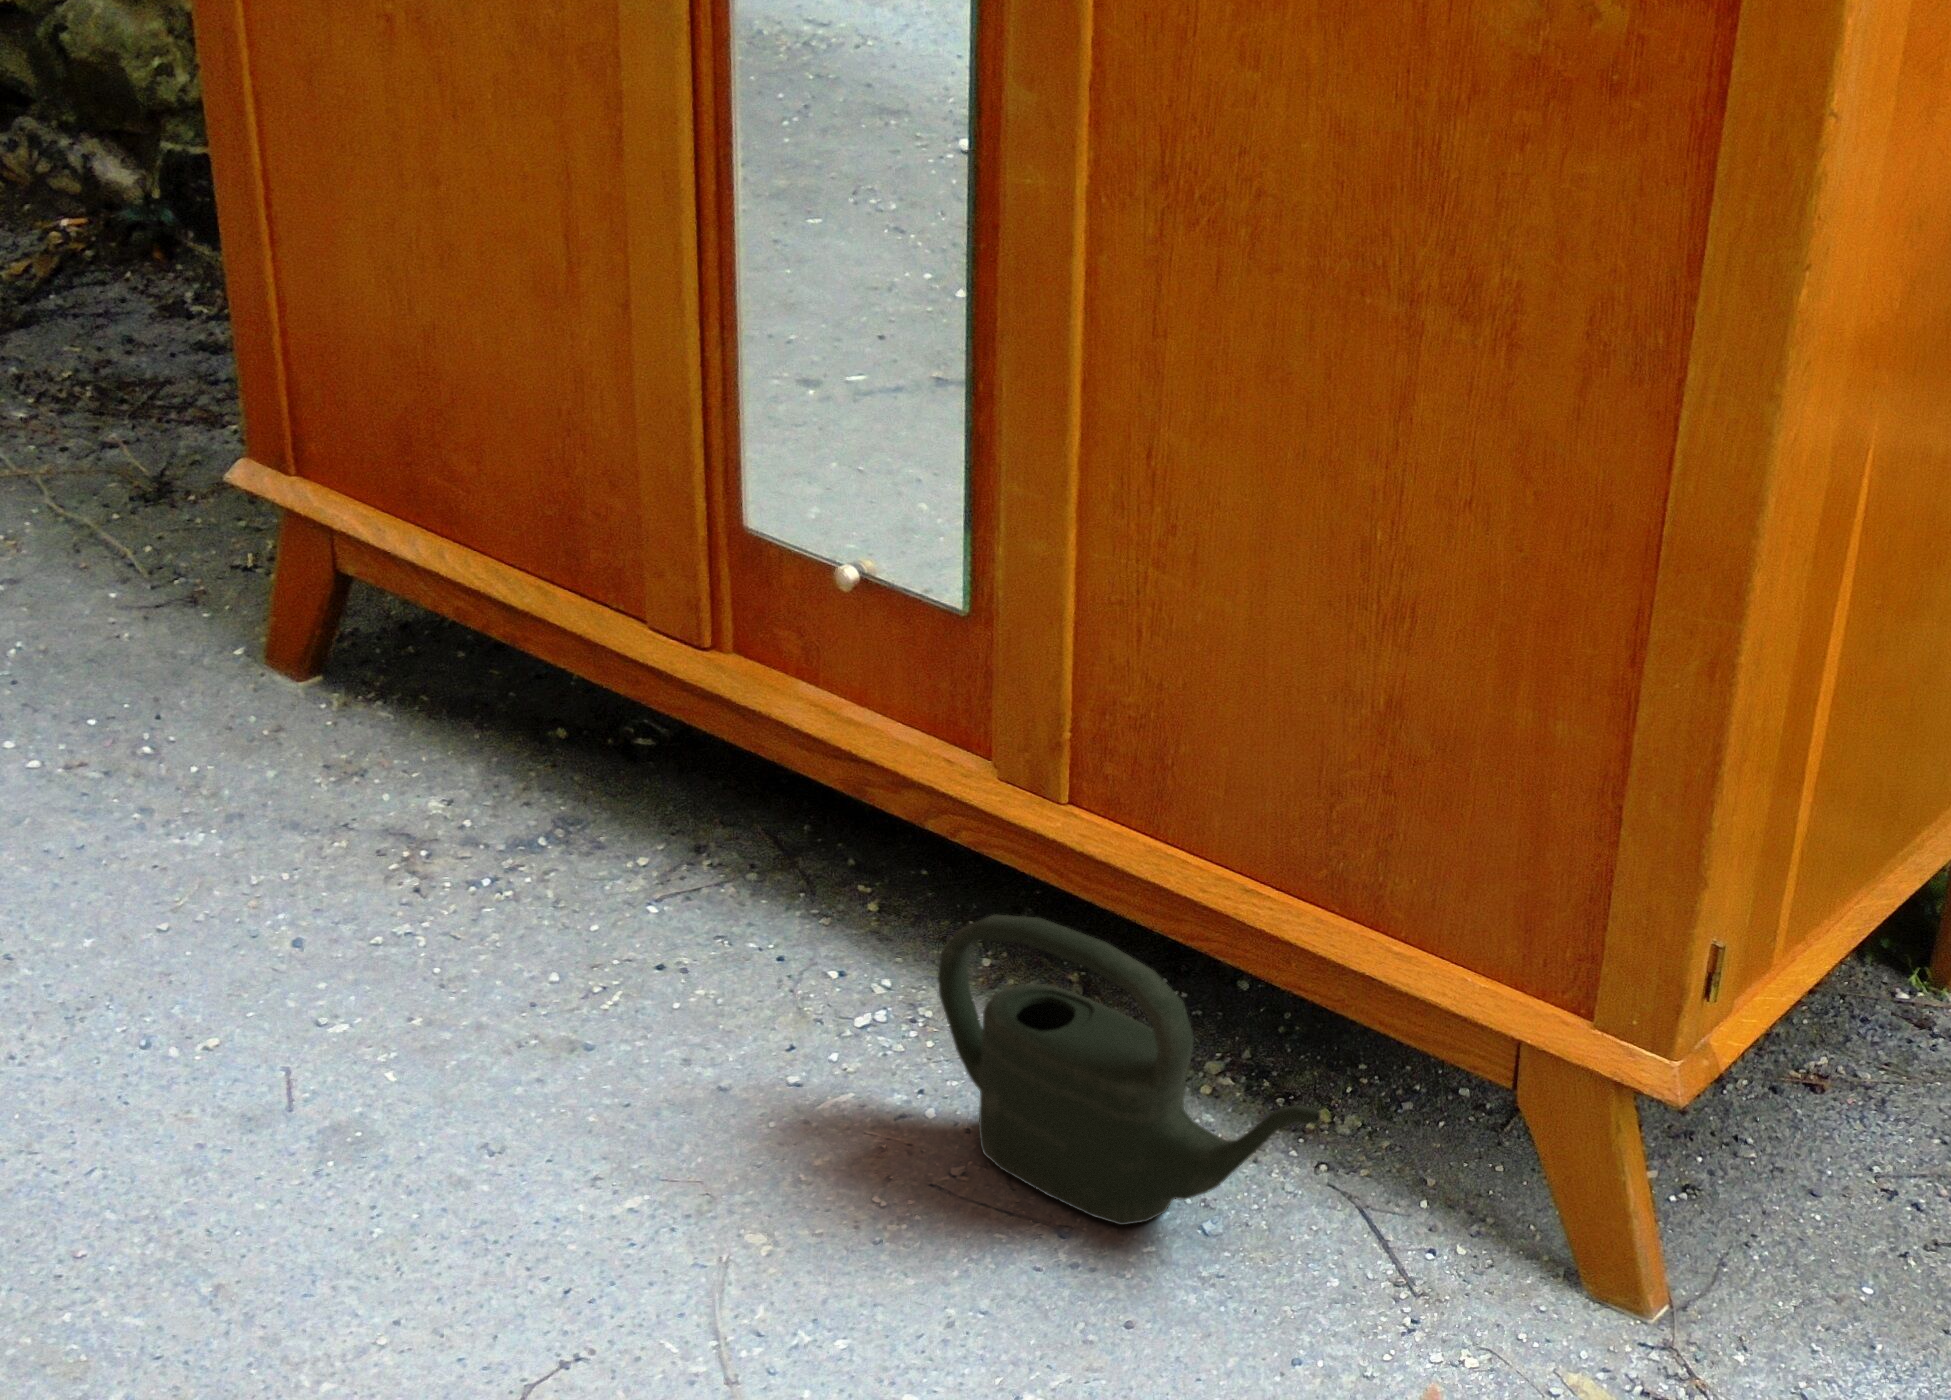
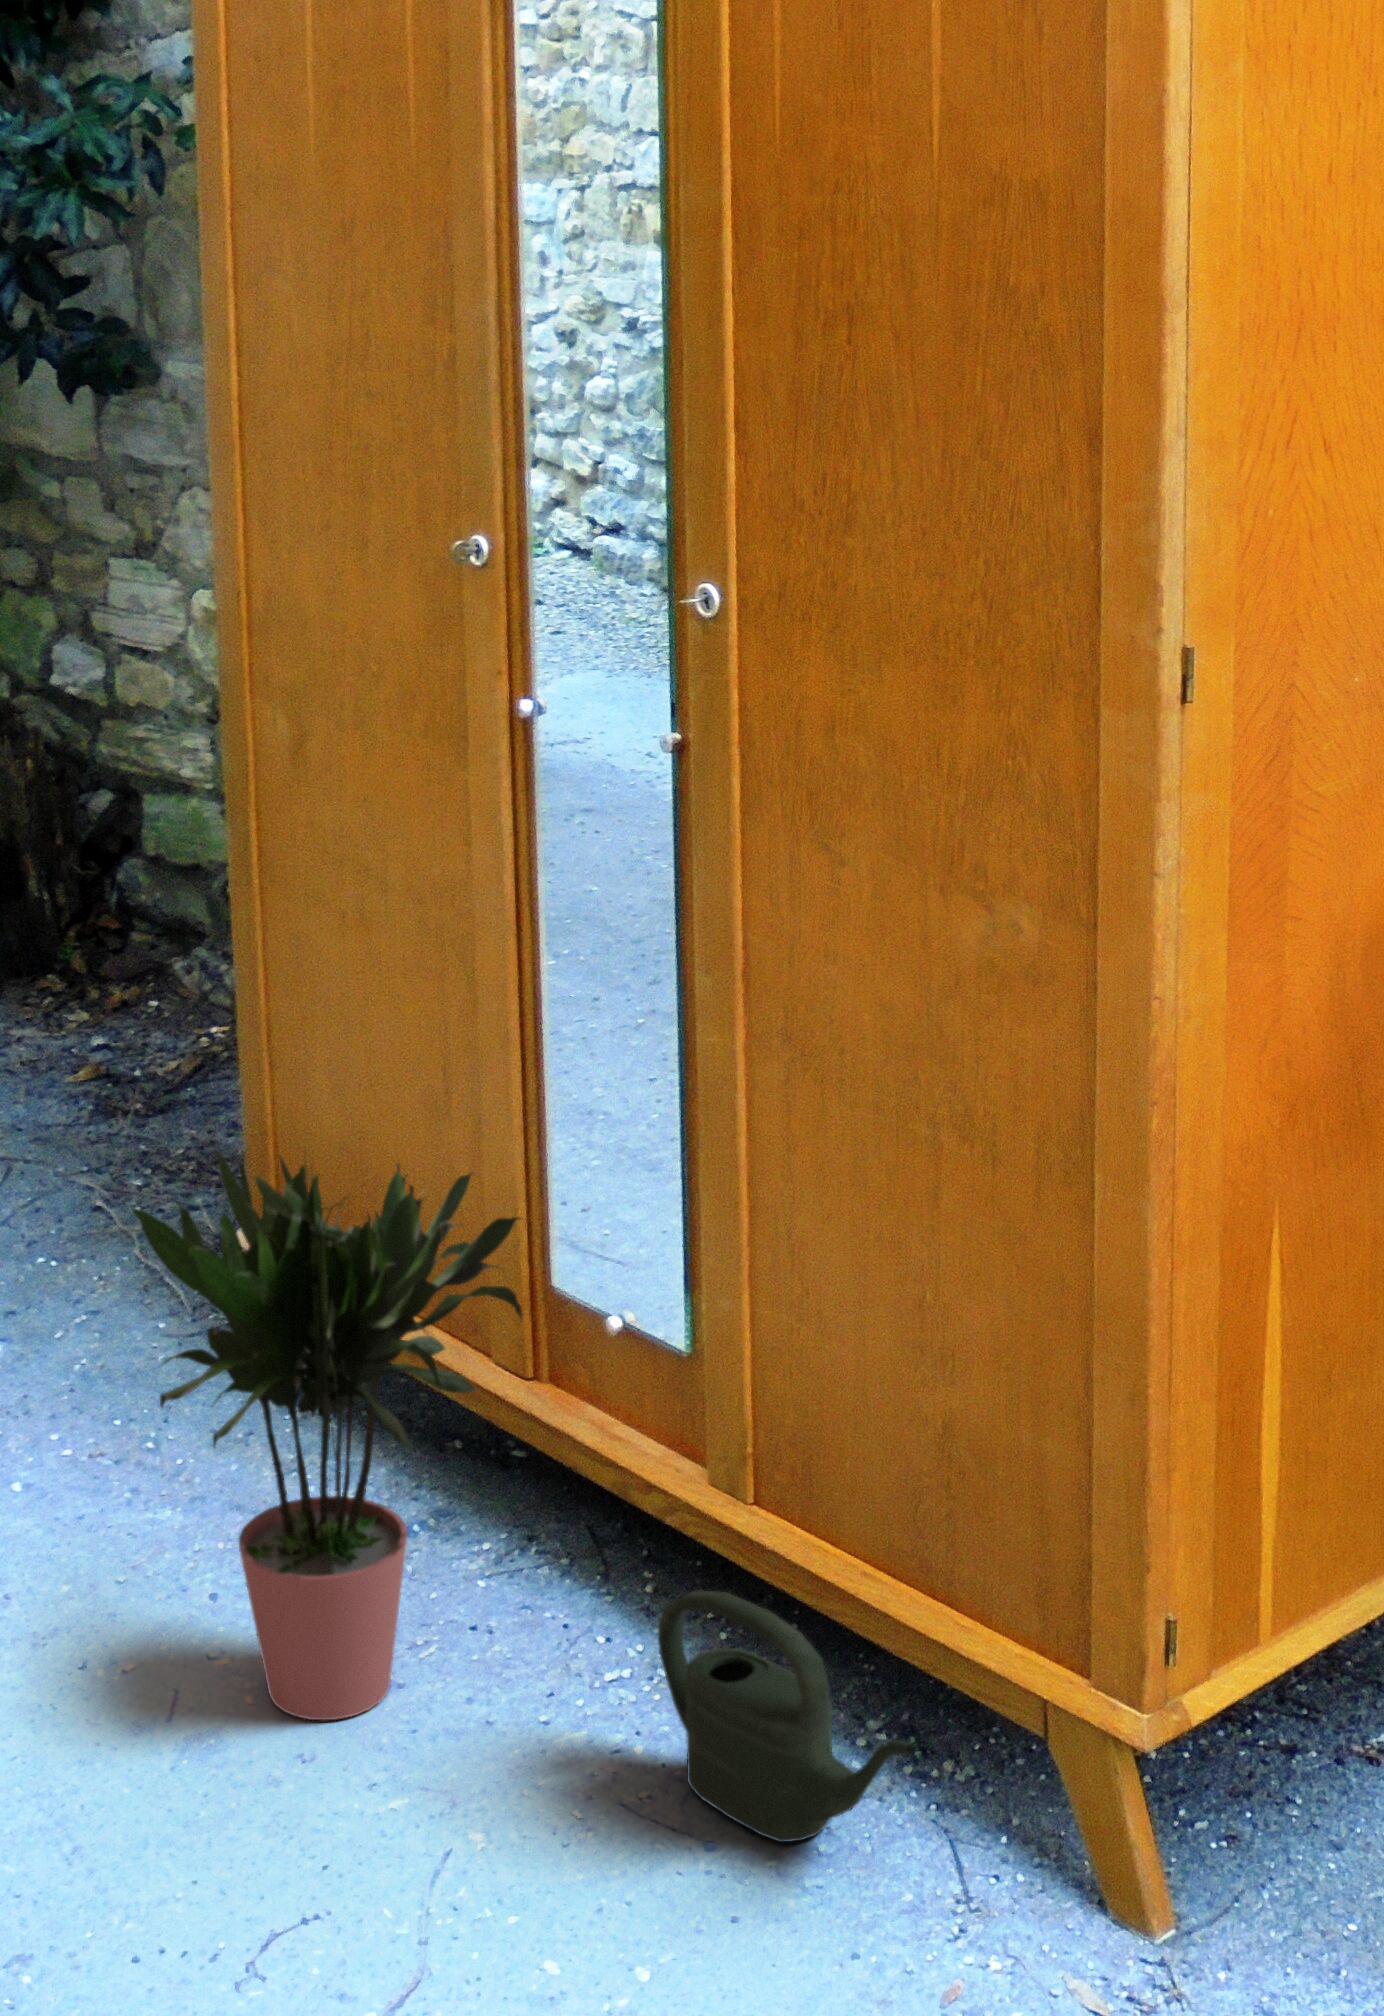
potted plant: none [180,279,773,1081] -> present [132,1151,523,1720]

